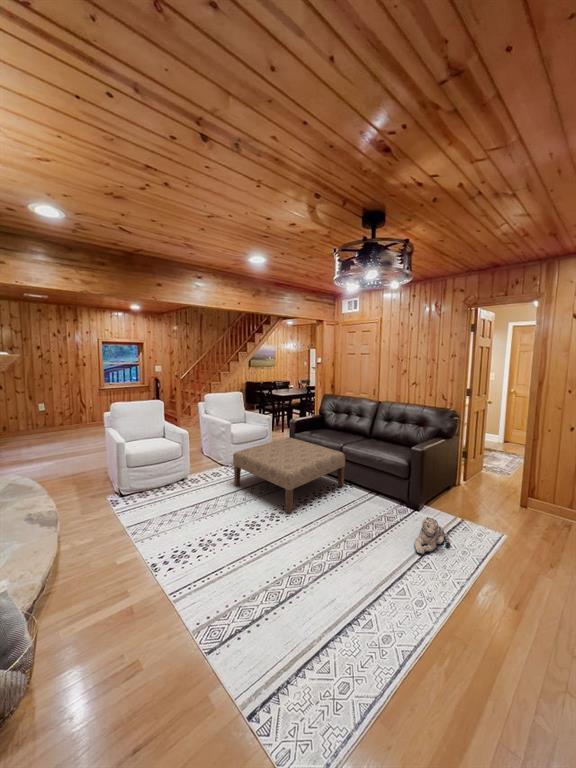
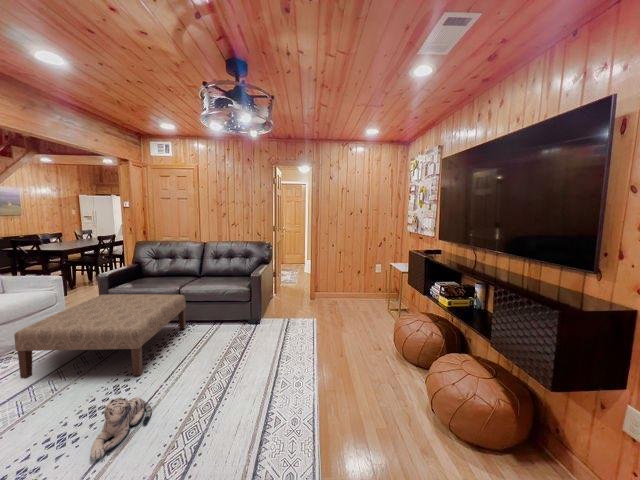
plush toy: present [414,517,450,554] -> present [90,397,152,460]

